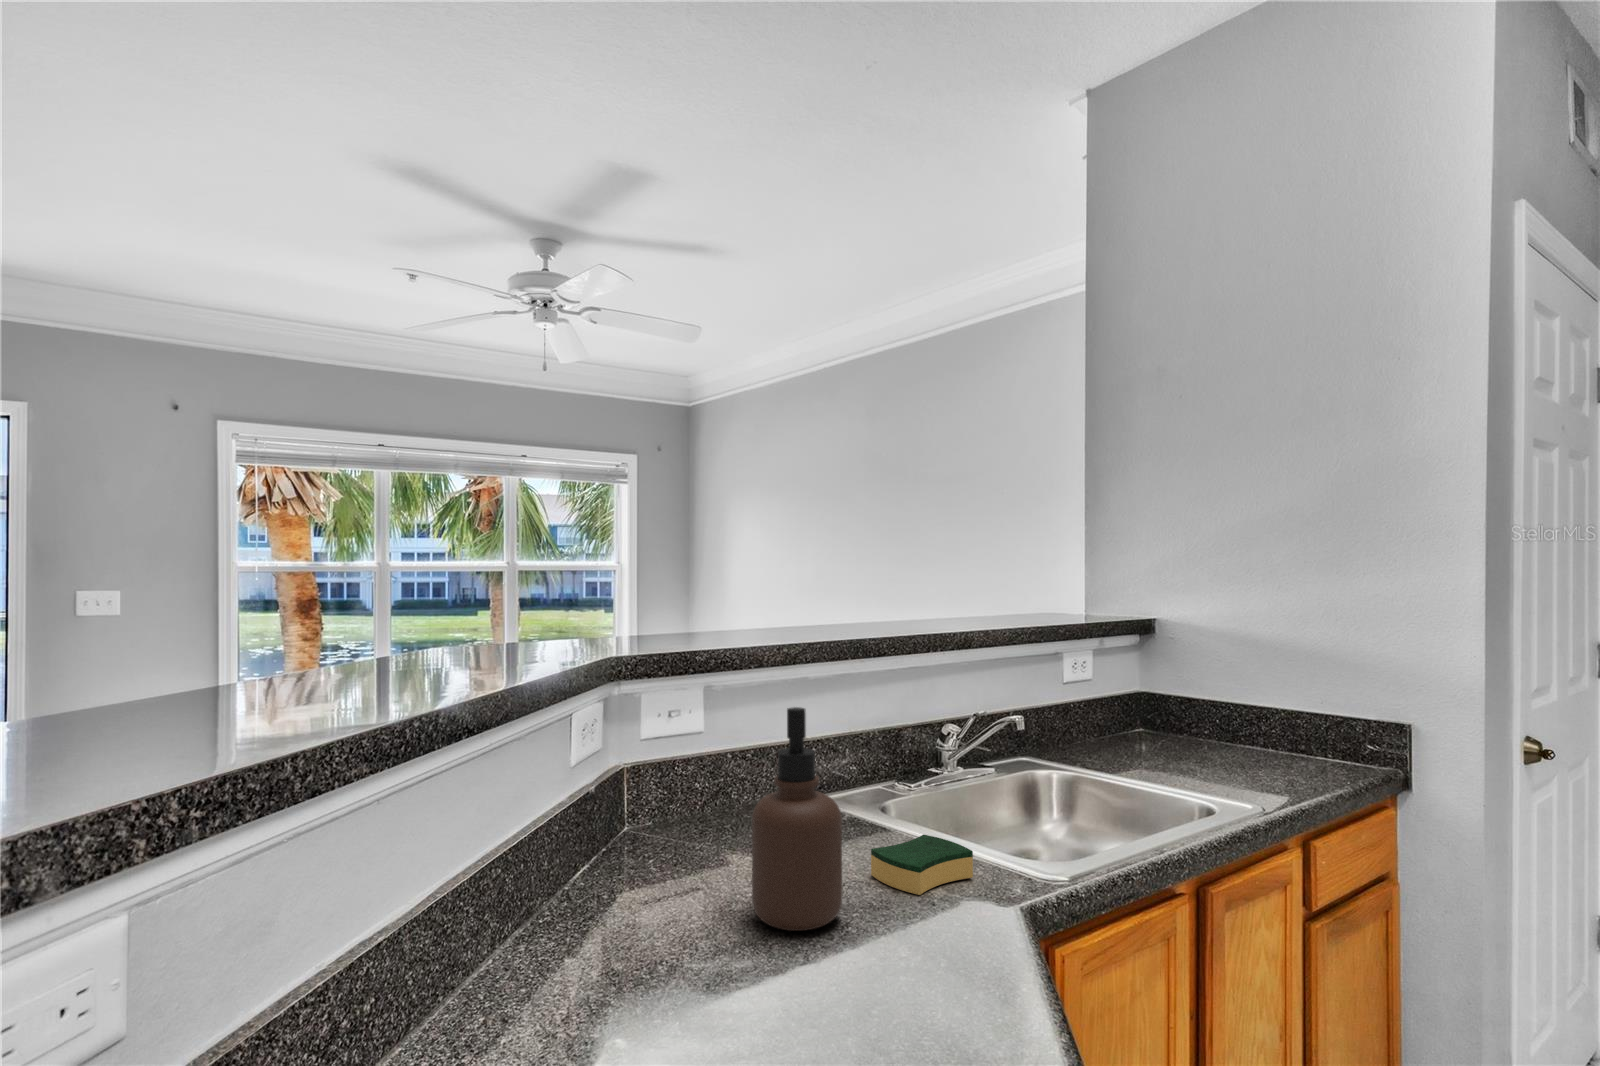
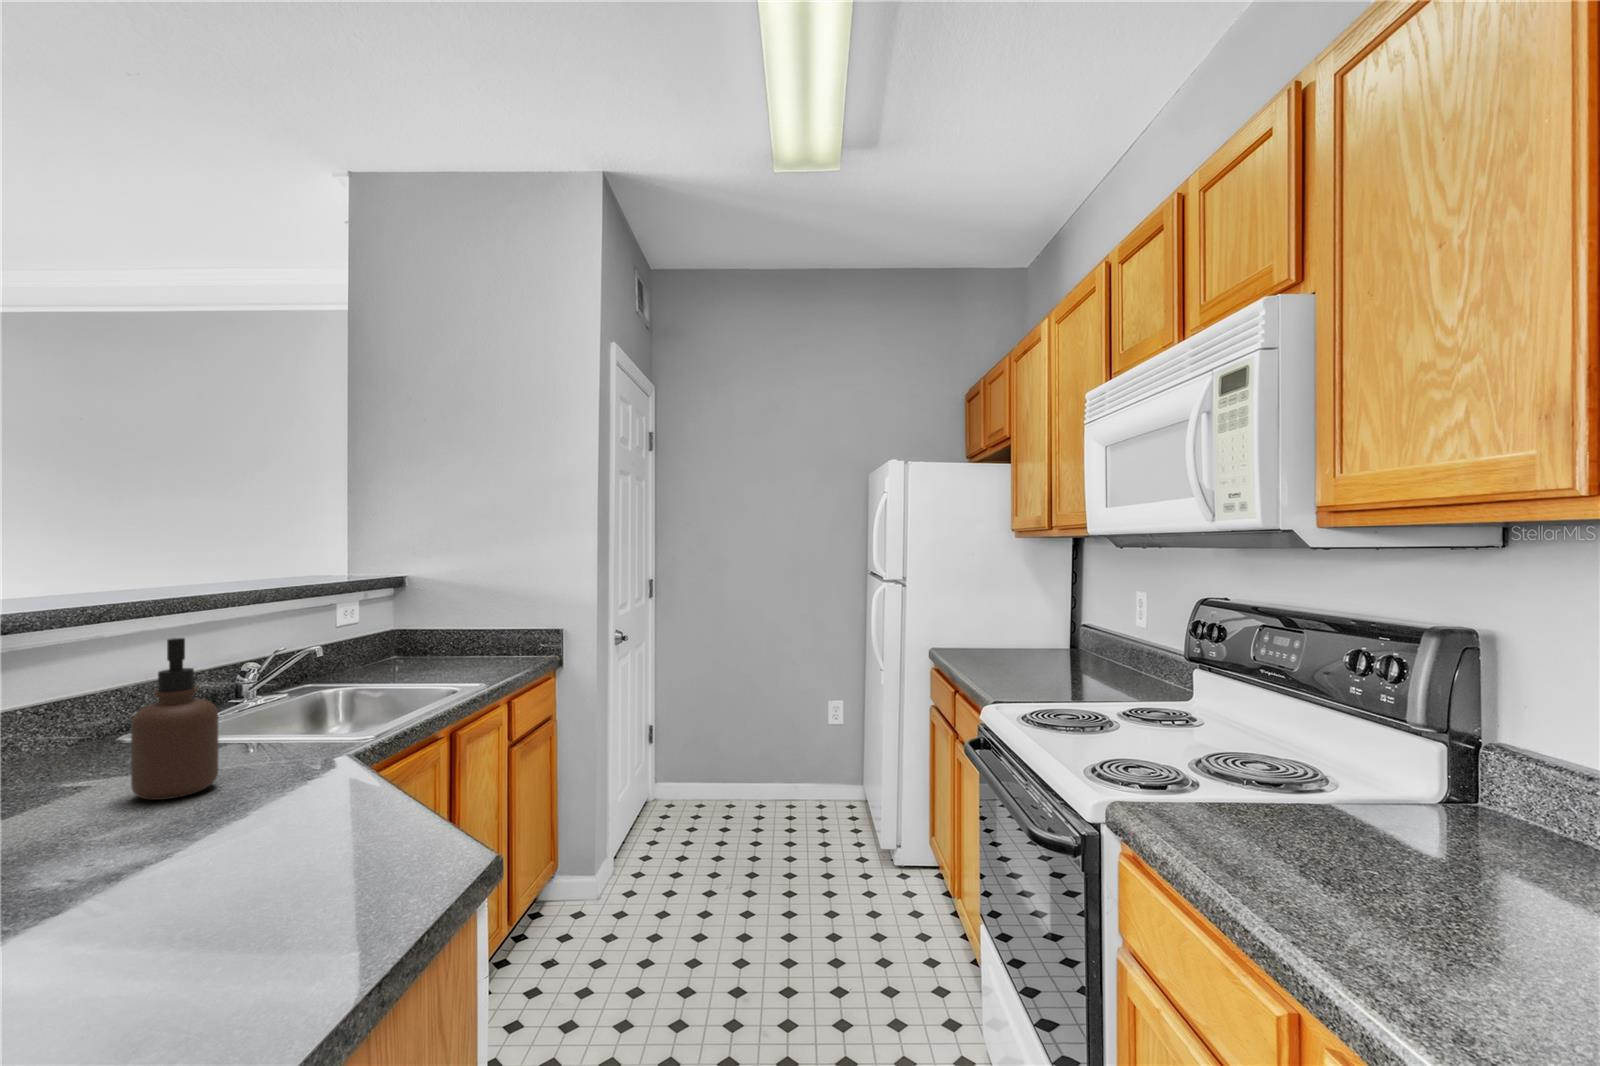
sponge: present [871,835,973,895] -> none [222,728,308,763]

